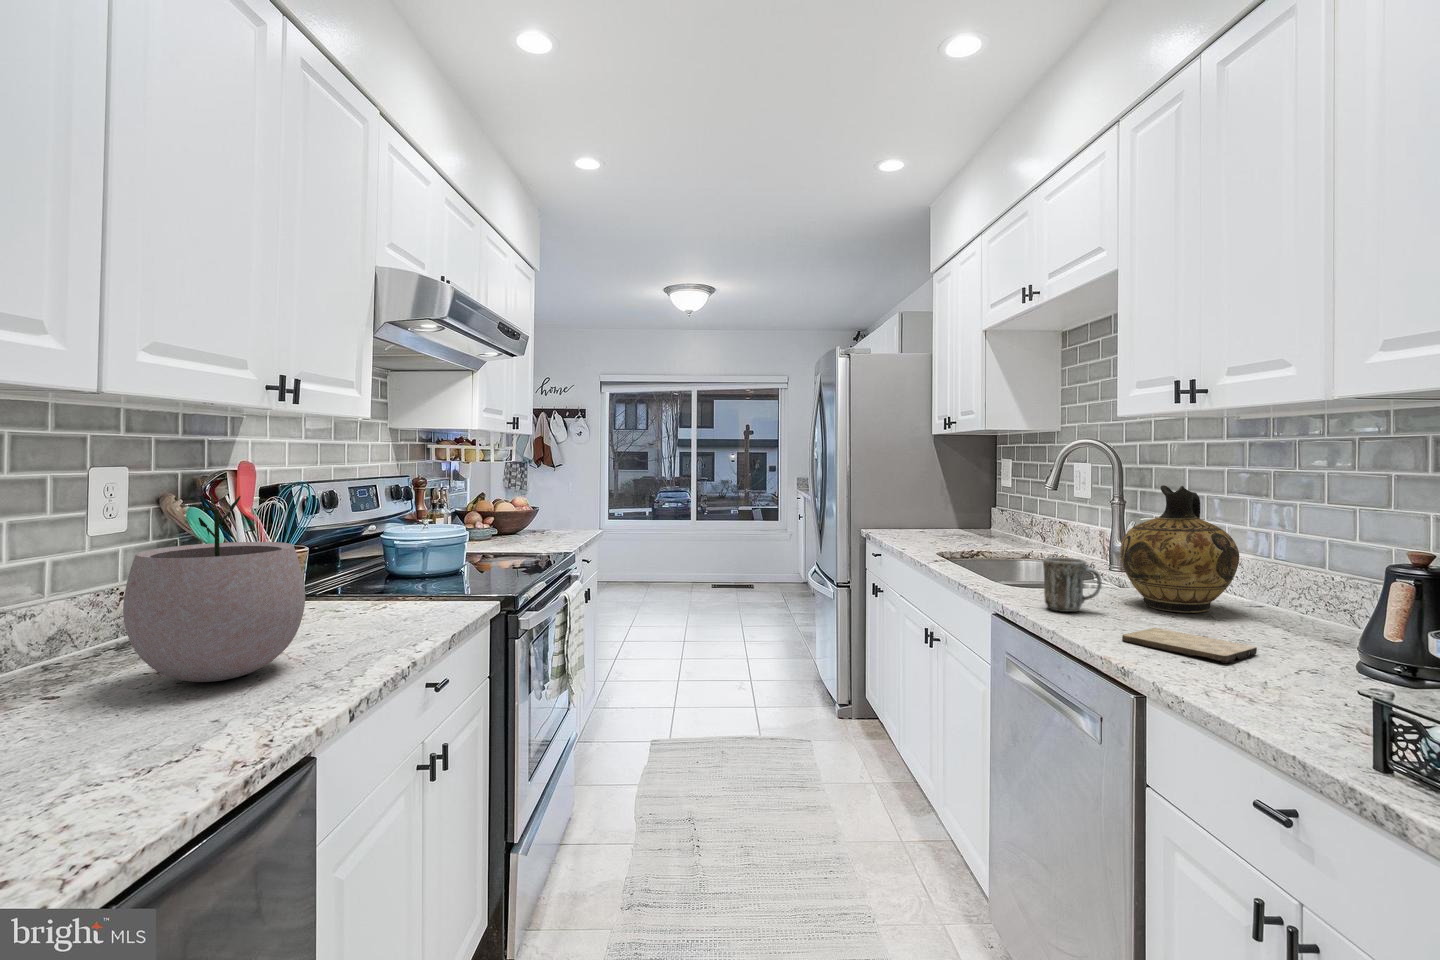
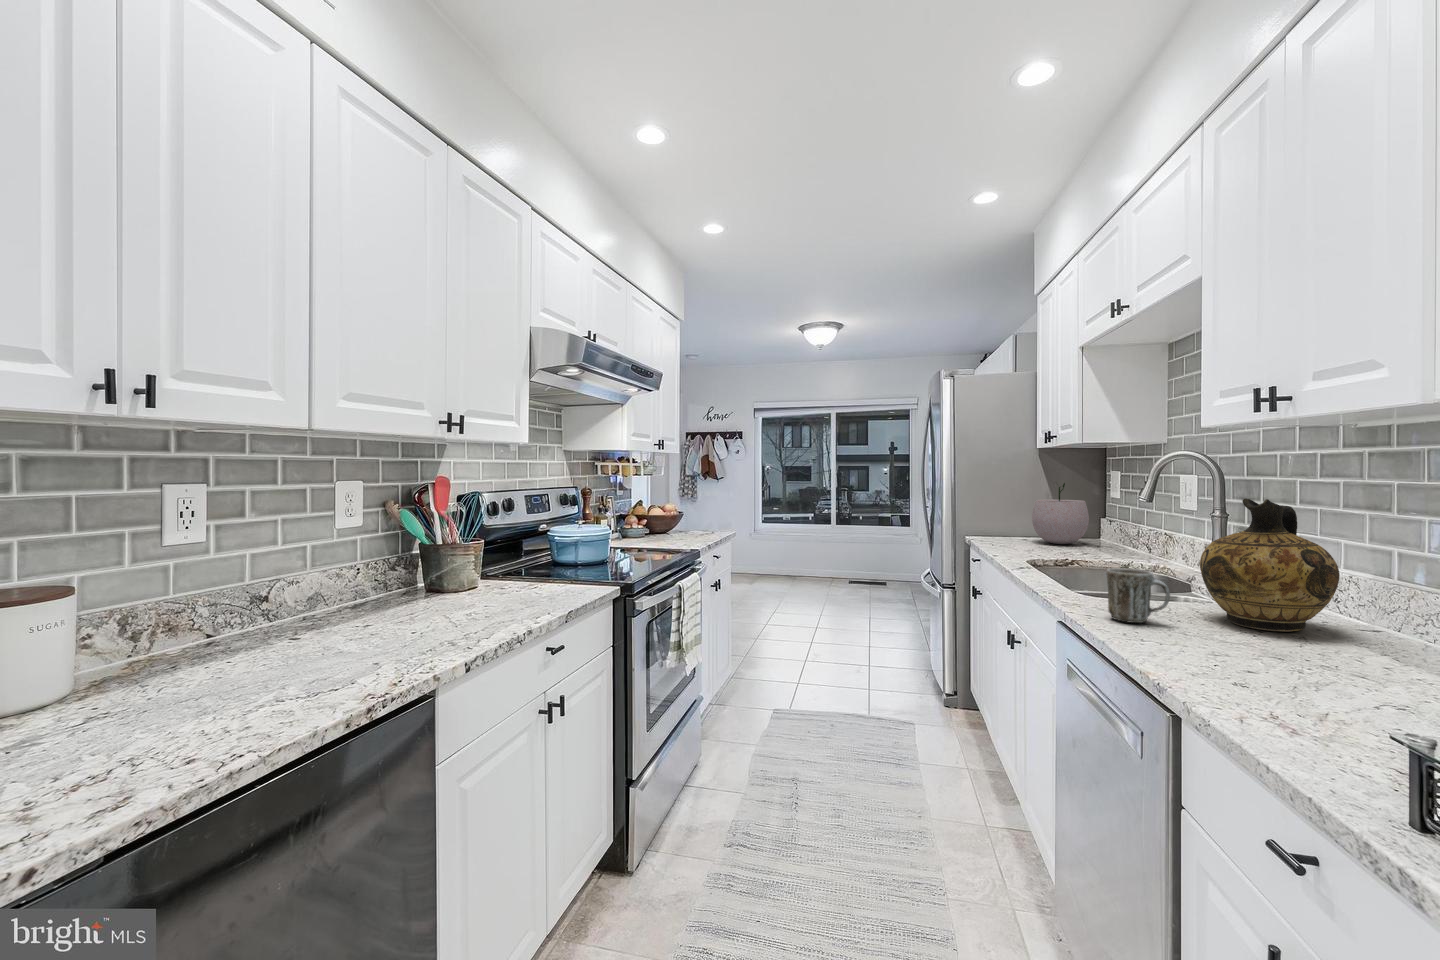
plant pot: present [123,493,305,682] -> present [1032,483,1089,544]
cutting board: present [1122,628,1257,663] -> none [1176,644,1333,686]

